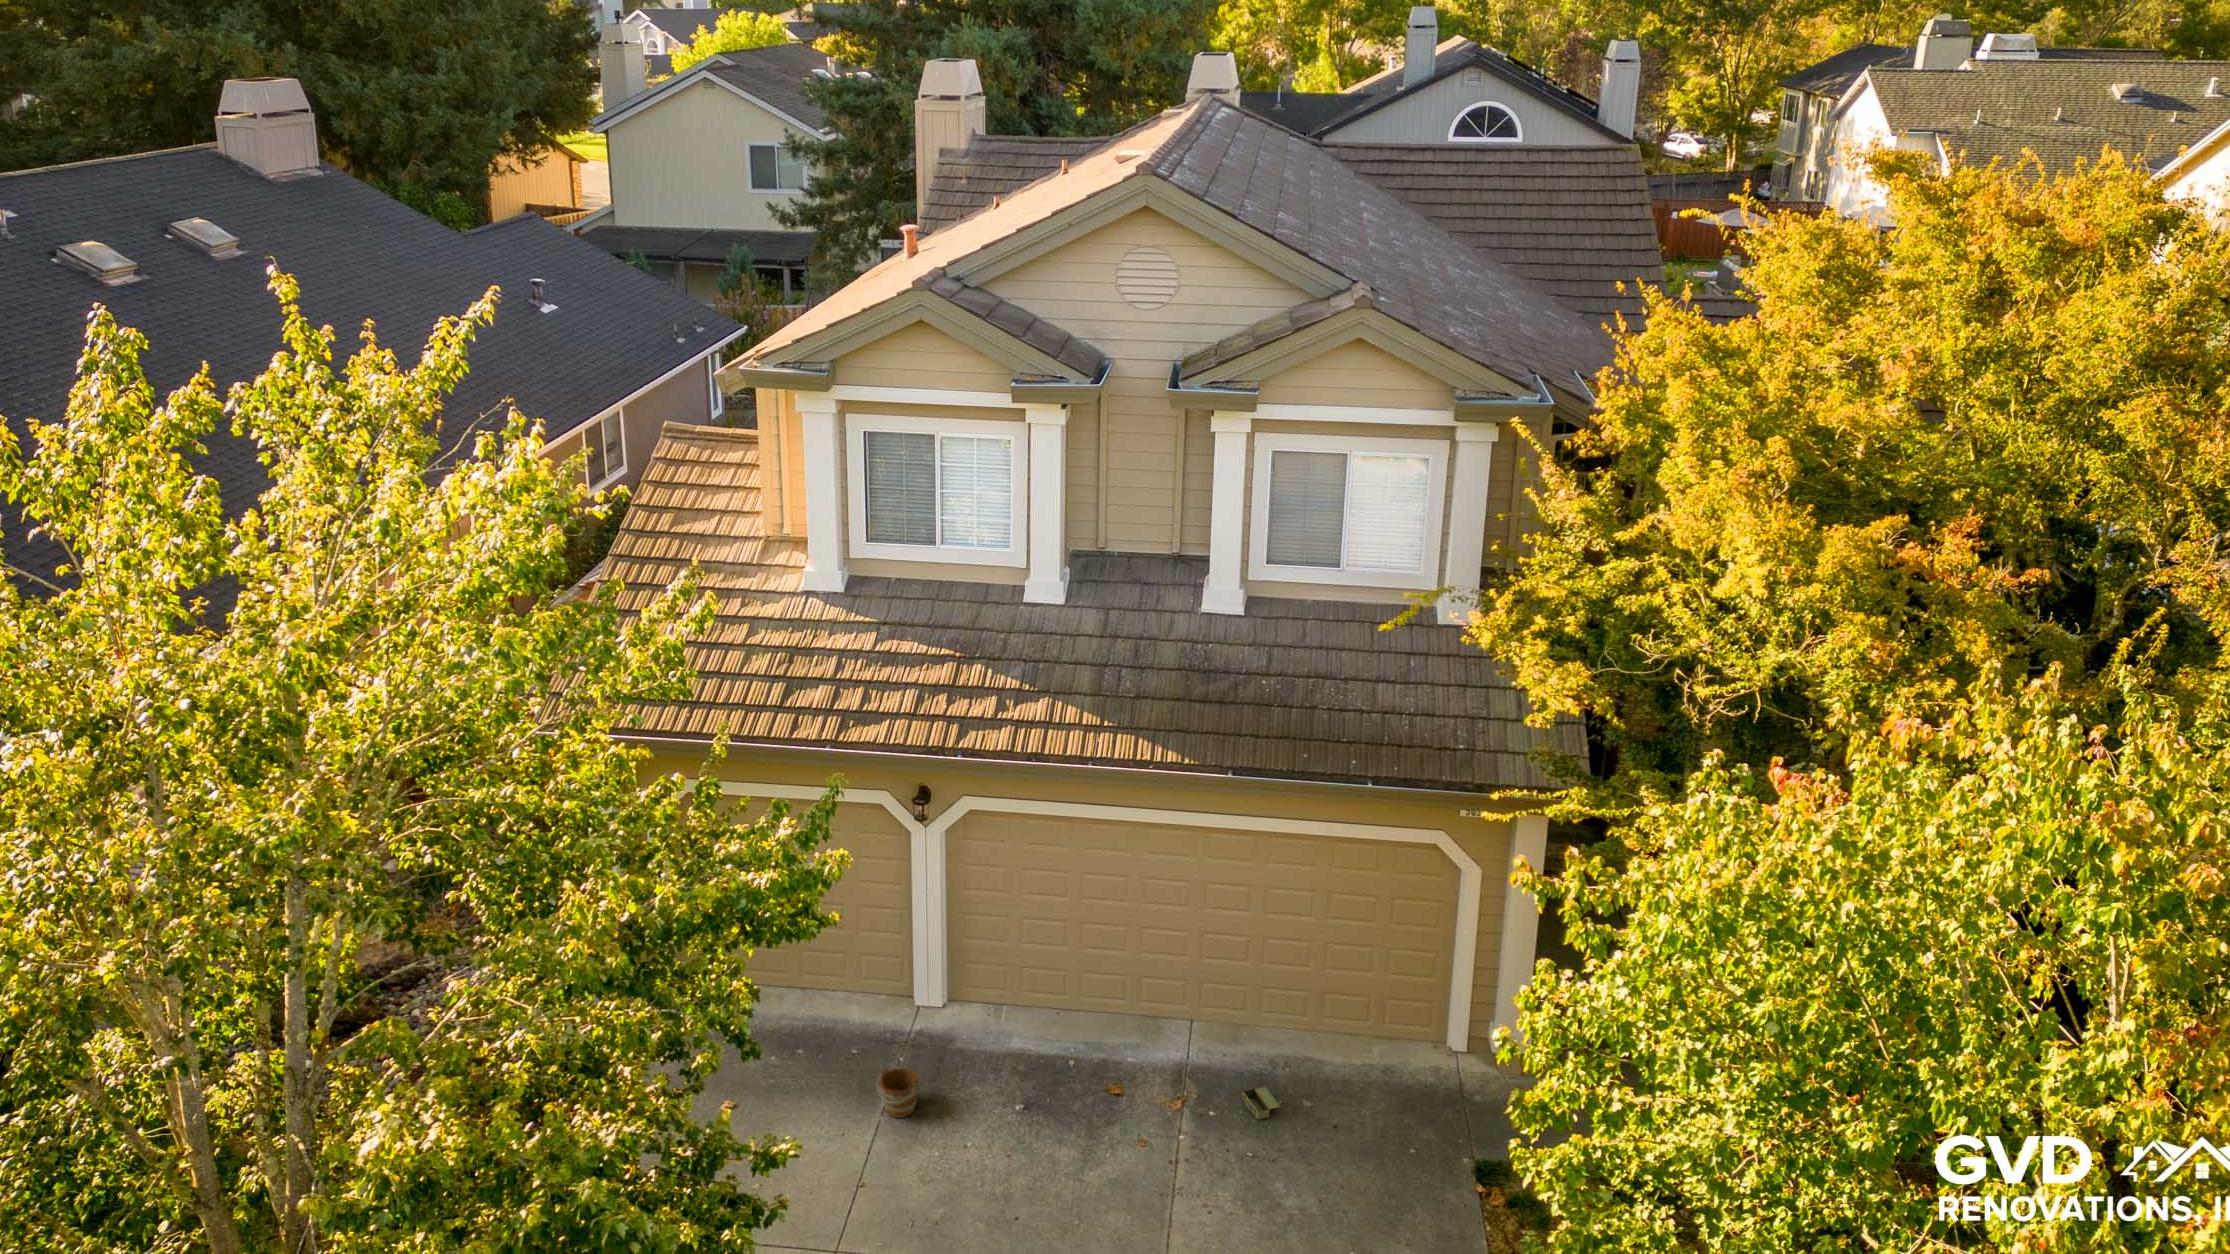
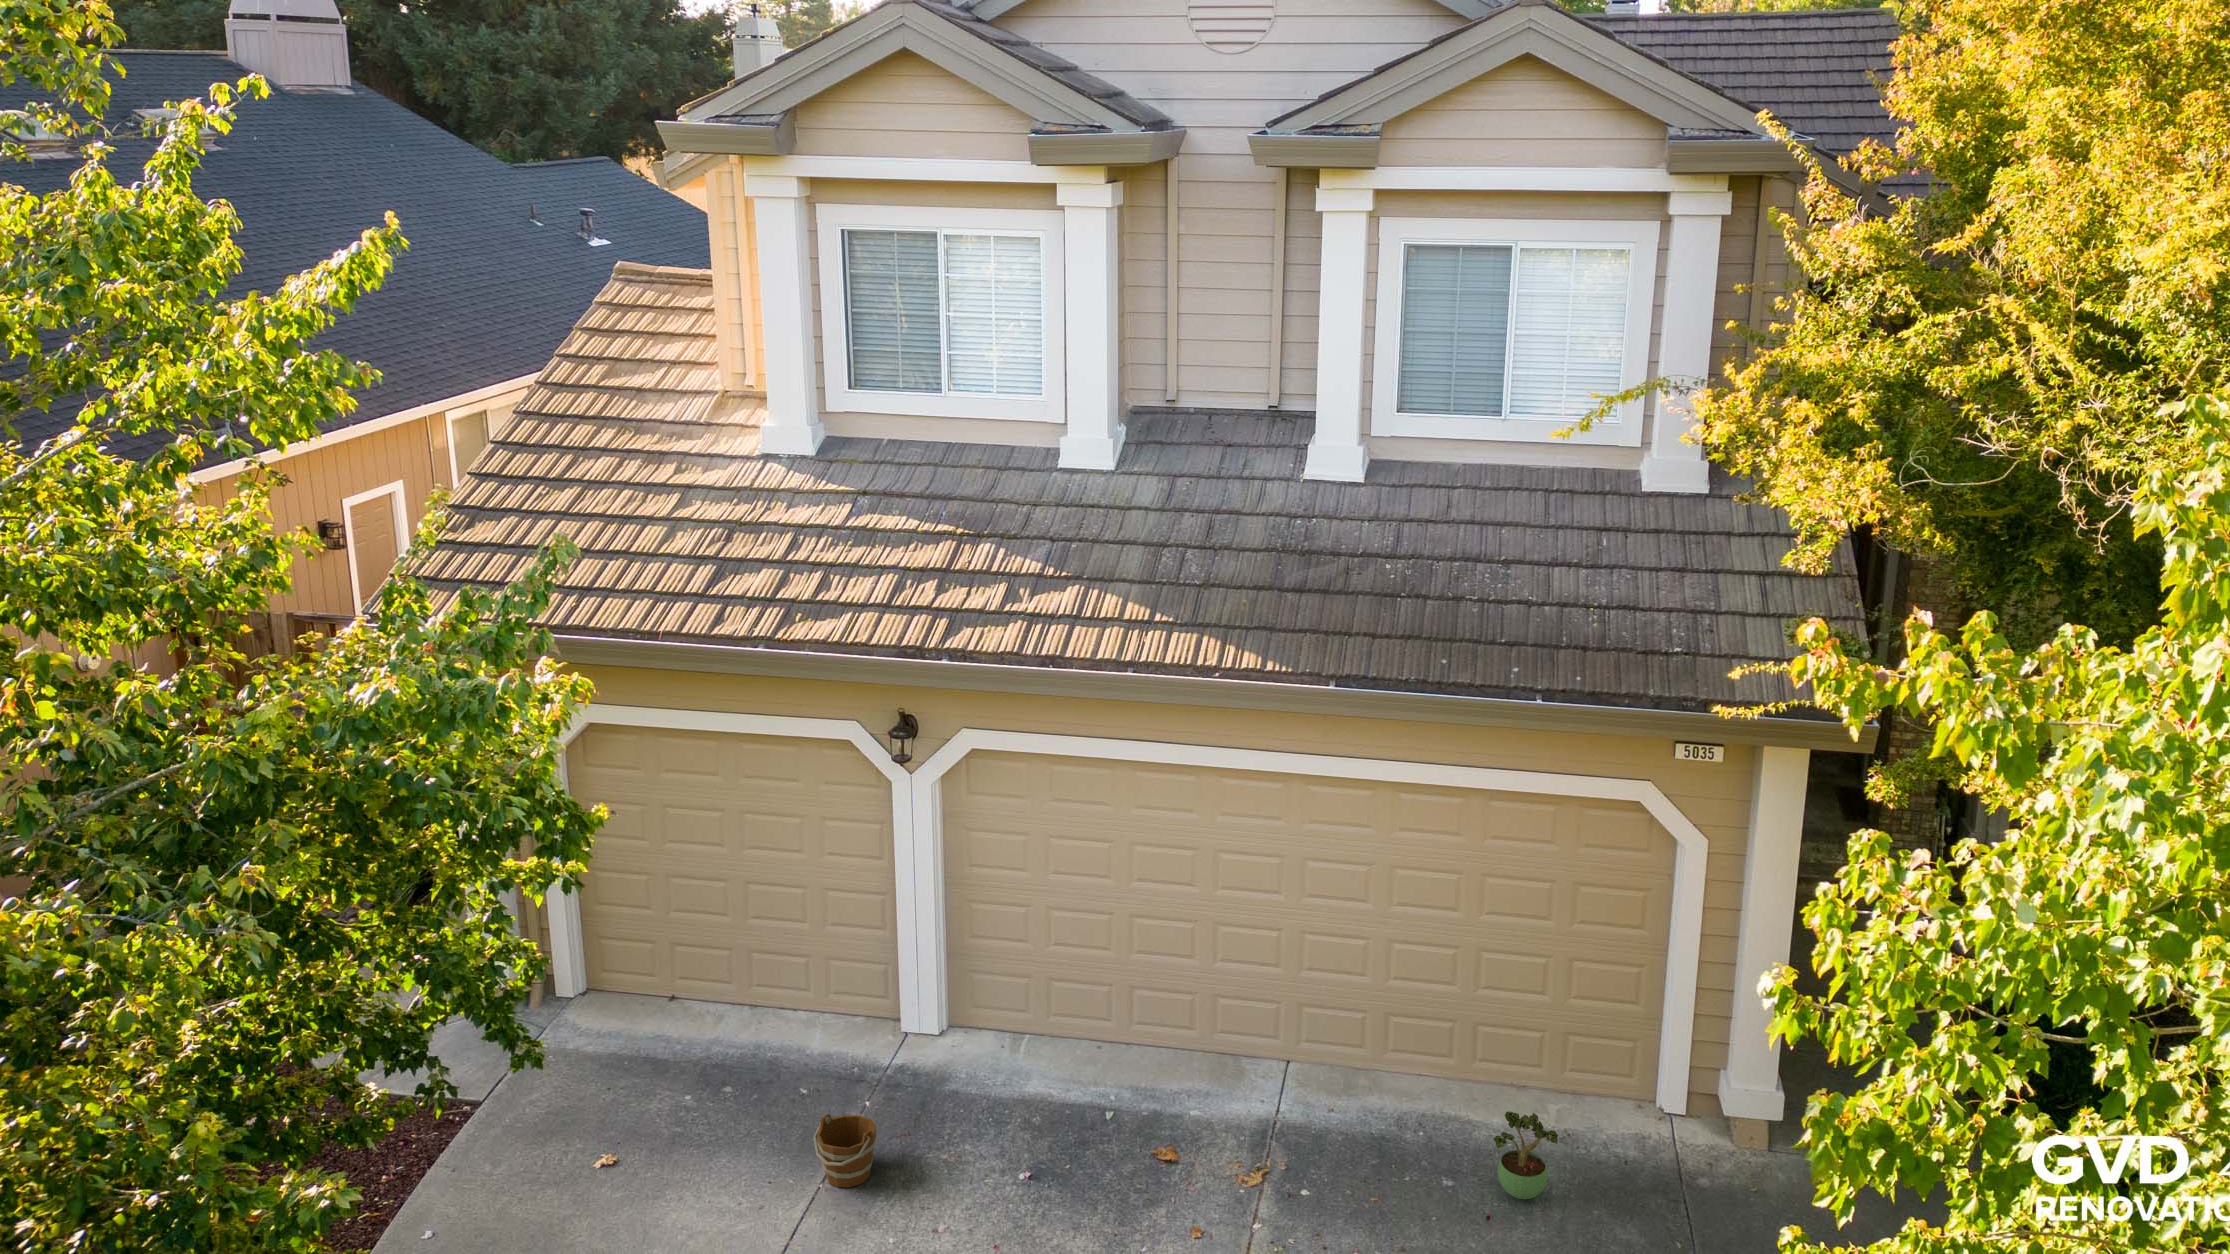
potted plant: none [1339,1054,1383,1112] -> present [1493,1111,1558,1199]
toolbox: present [1243,1086,1281,1119] -> none [1351,1157,1406,1207]

